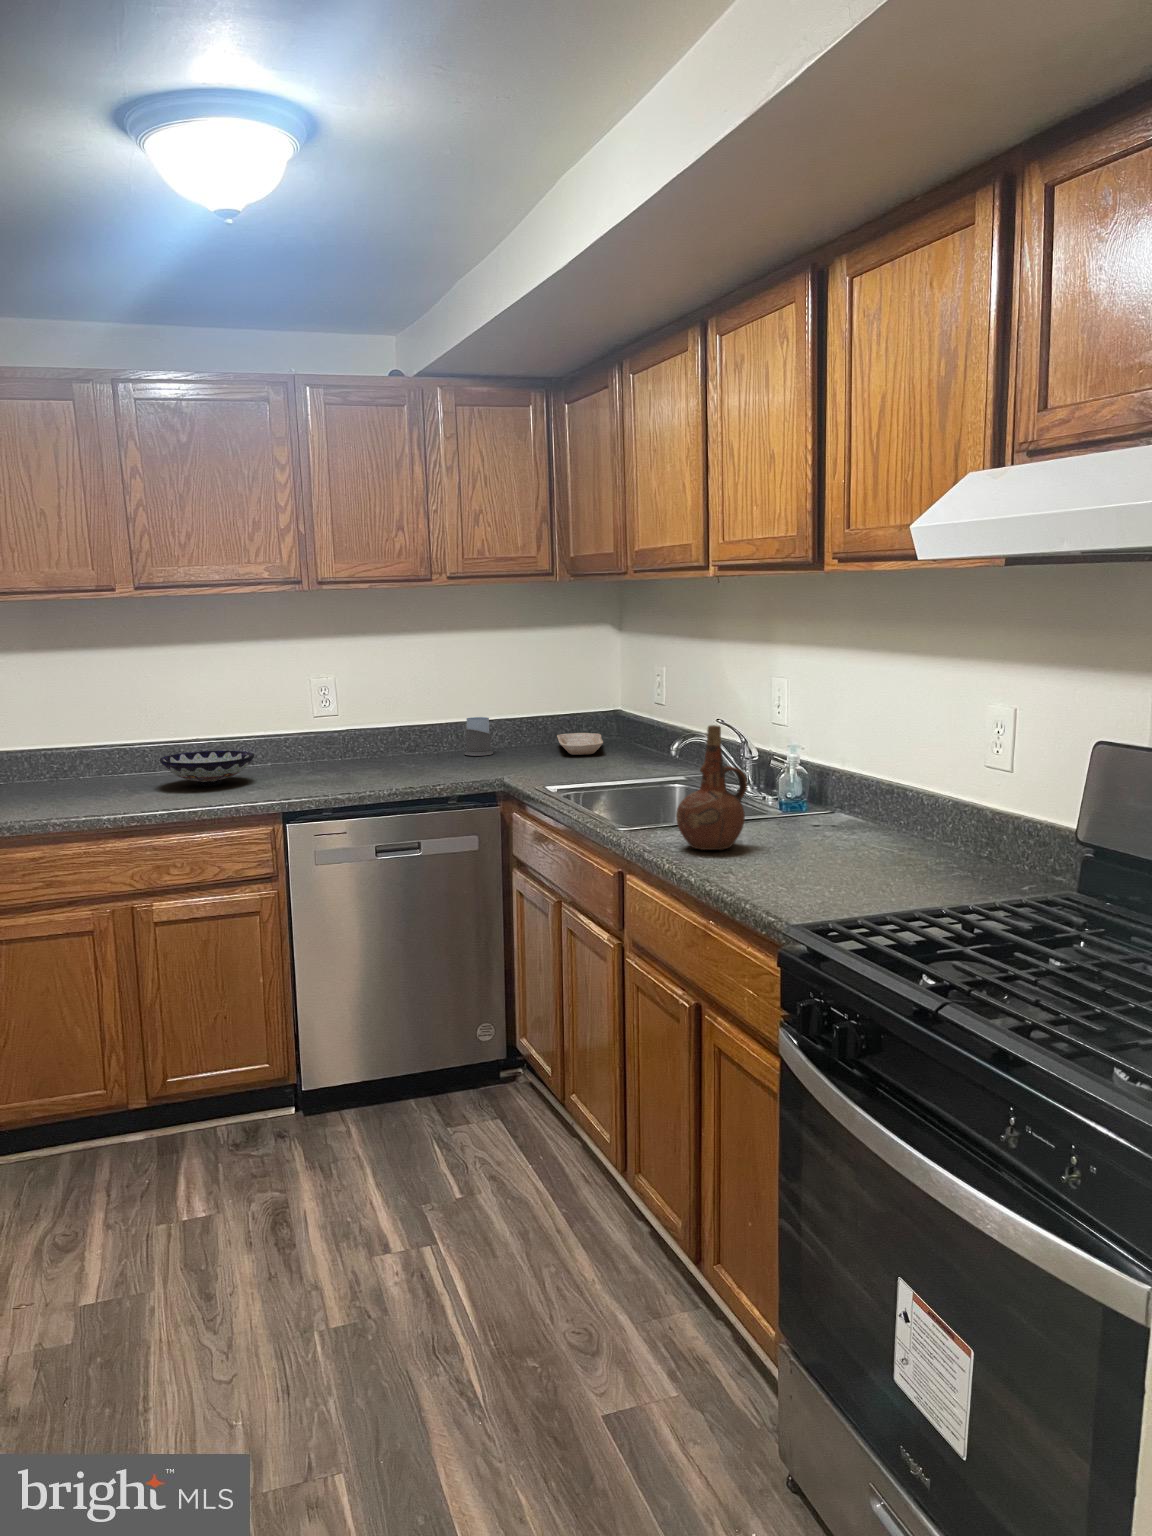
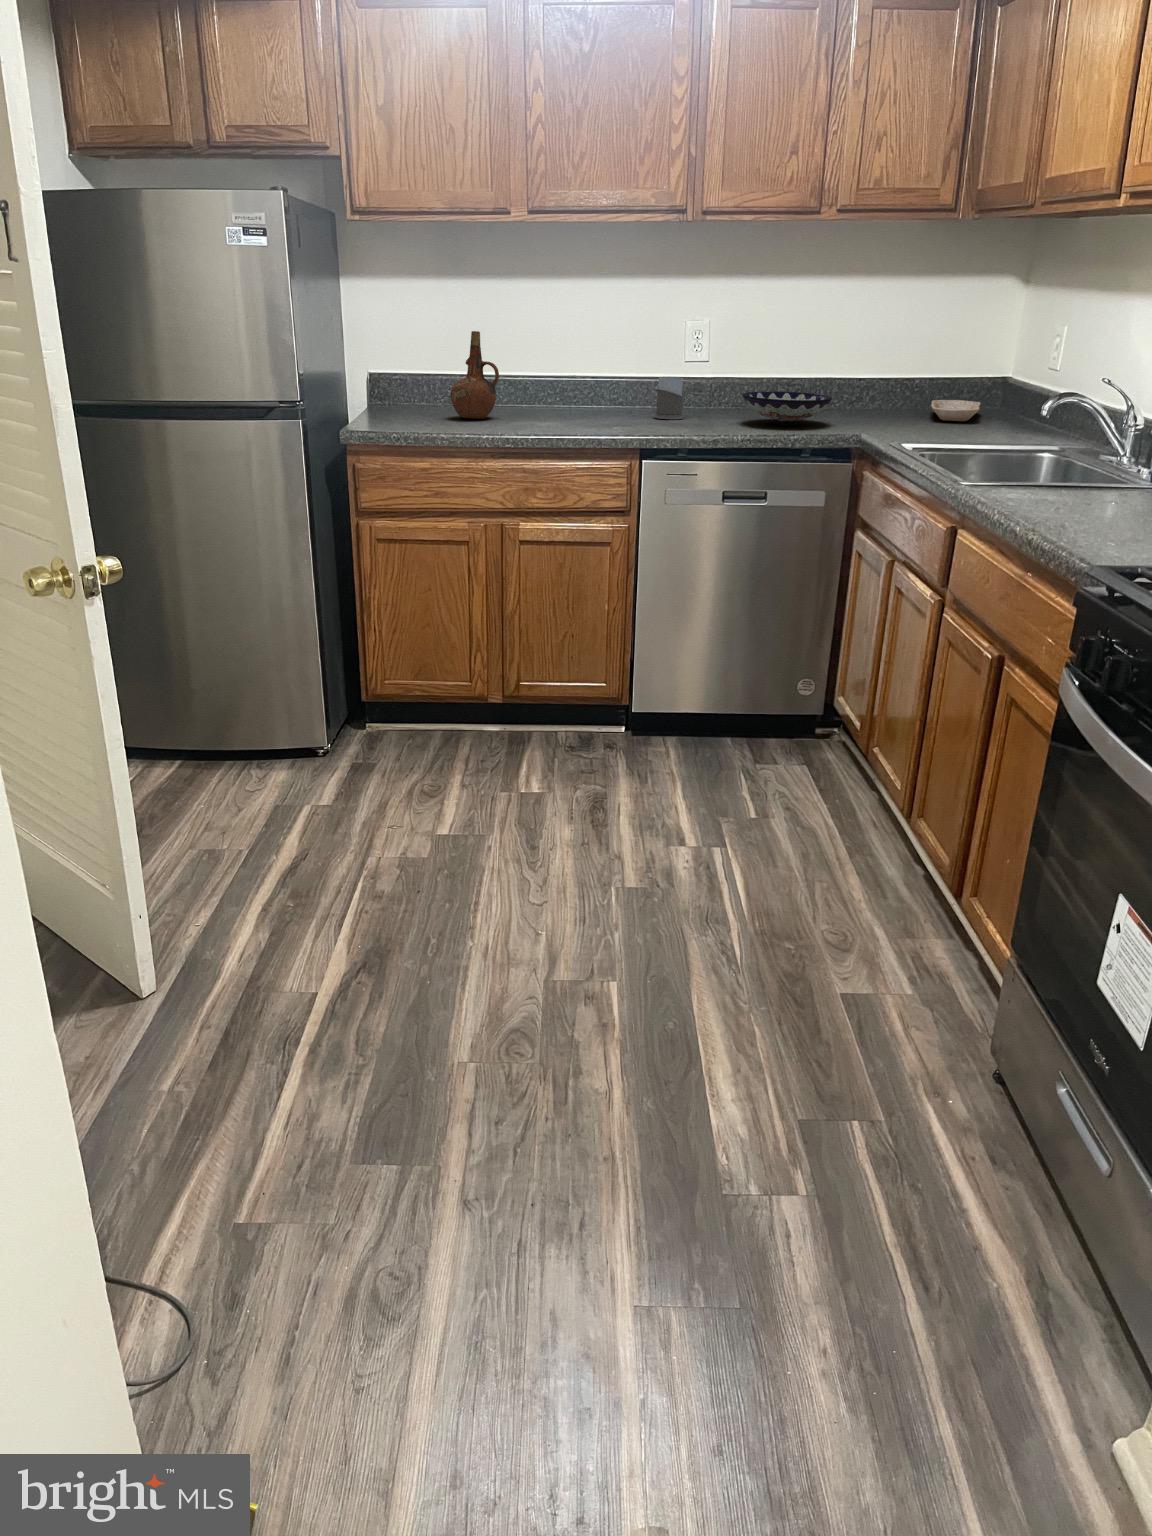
mug: present [464,717,498,756] -> present [654,377,693,419]
ceramic pitcher: present [676,725,747,850] -> present [451,331,499,419]
bowl: present [160,751,254,786] -> present [743,391,832,425]

